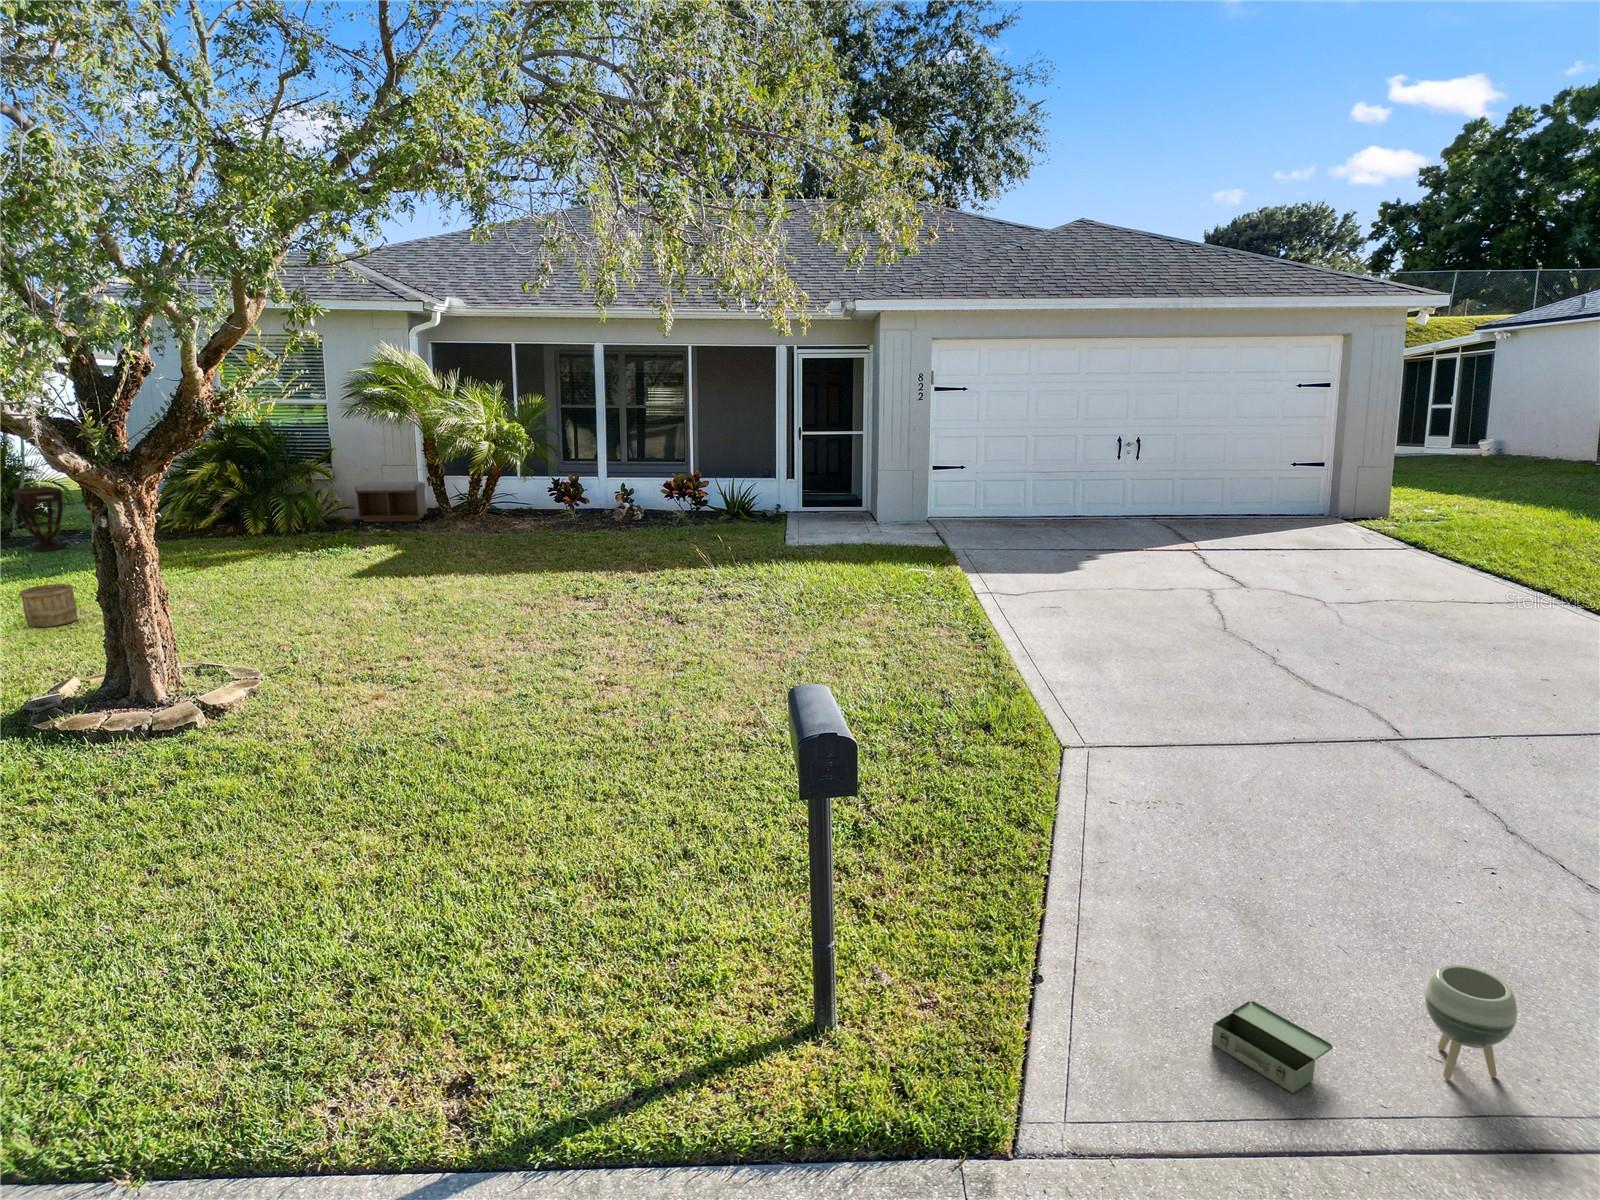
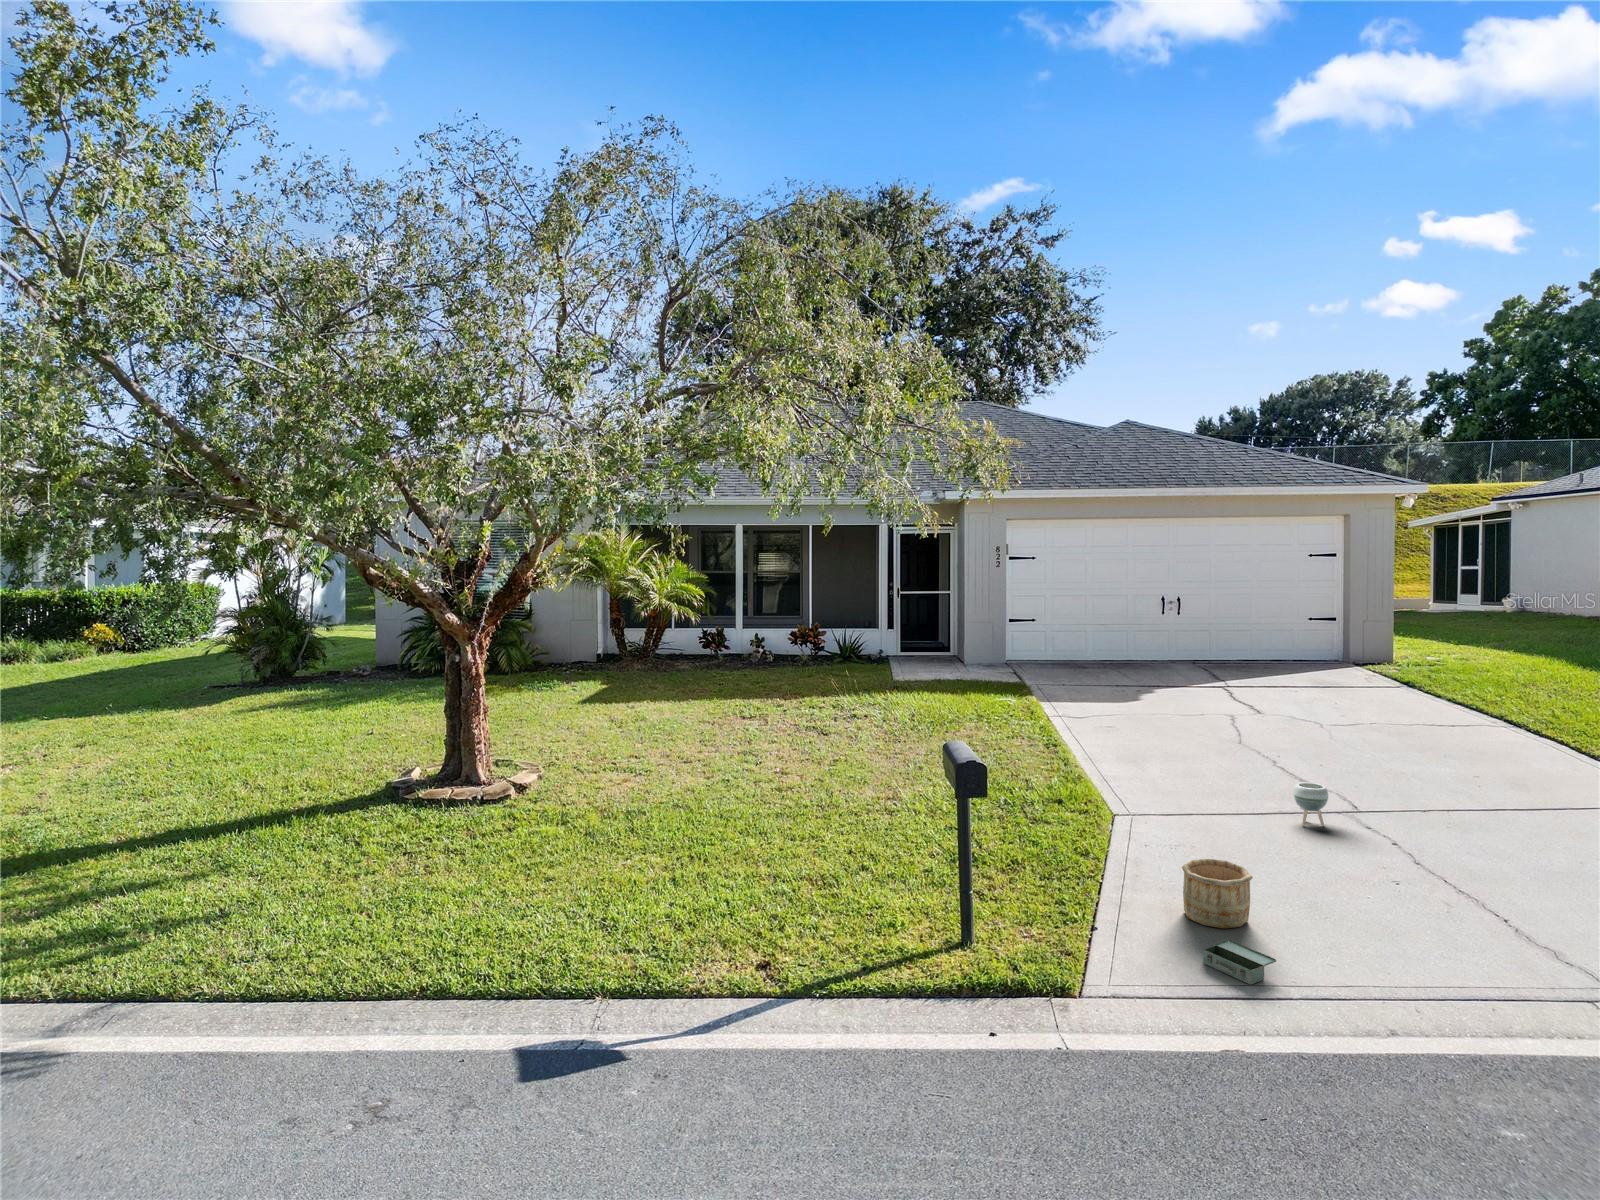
bench: present [355,482,428,522] -> none [556,634,609,665]
side table: present [13,486,67,552] -> none [316,638,352,687]
wooden bucket: present [19,584,77,628] -> present [1182,859,1253,929]
planter: present [1425,965,1517,1079] -> present [1293,782,1329,826]

